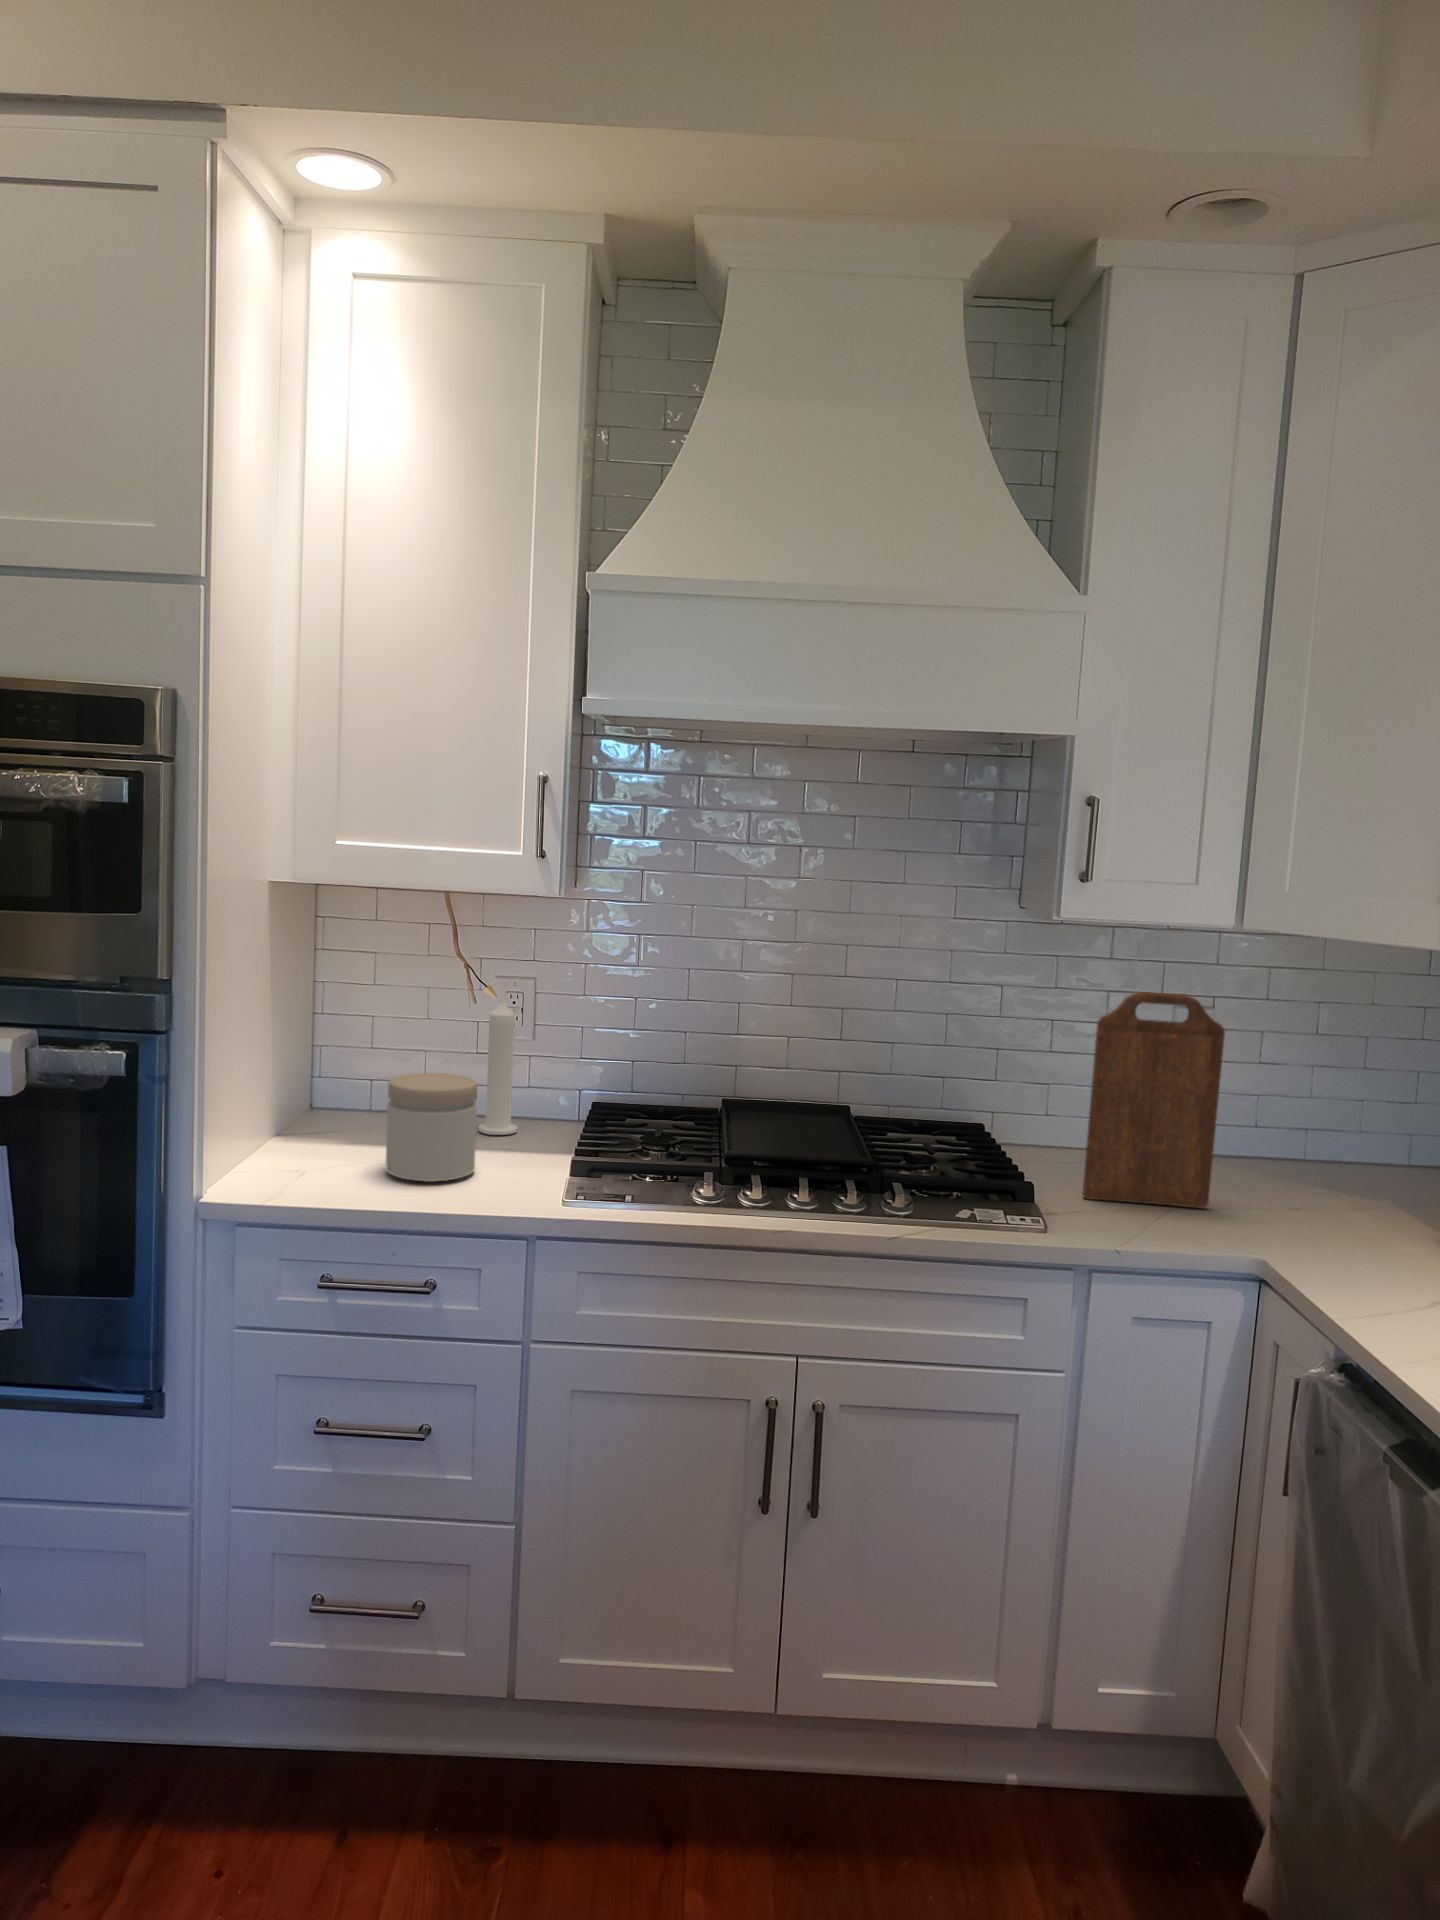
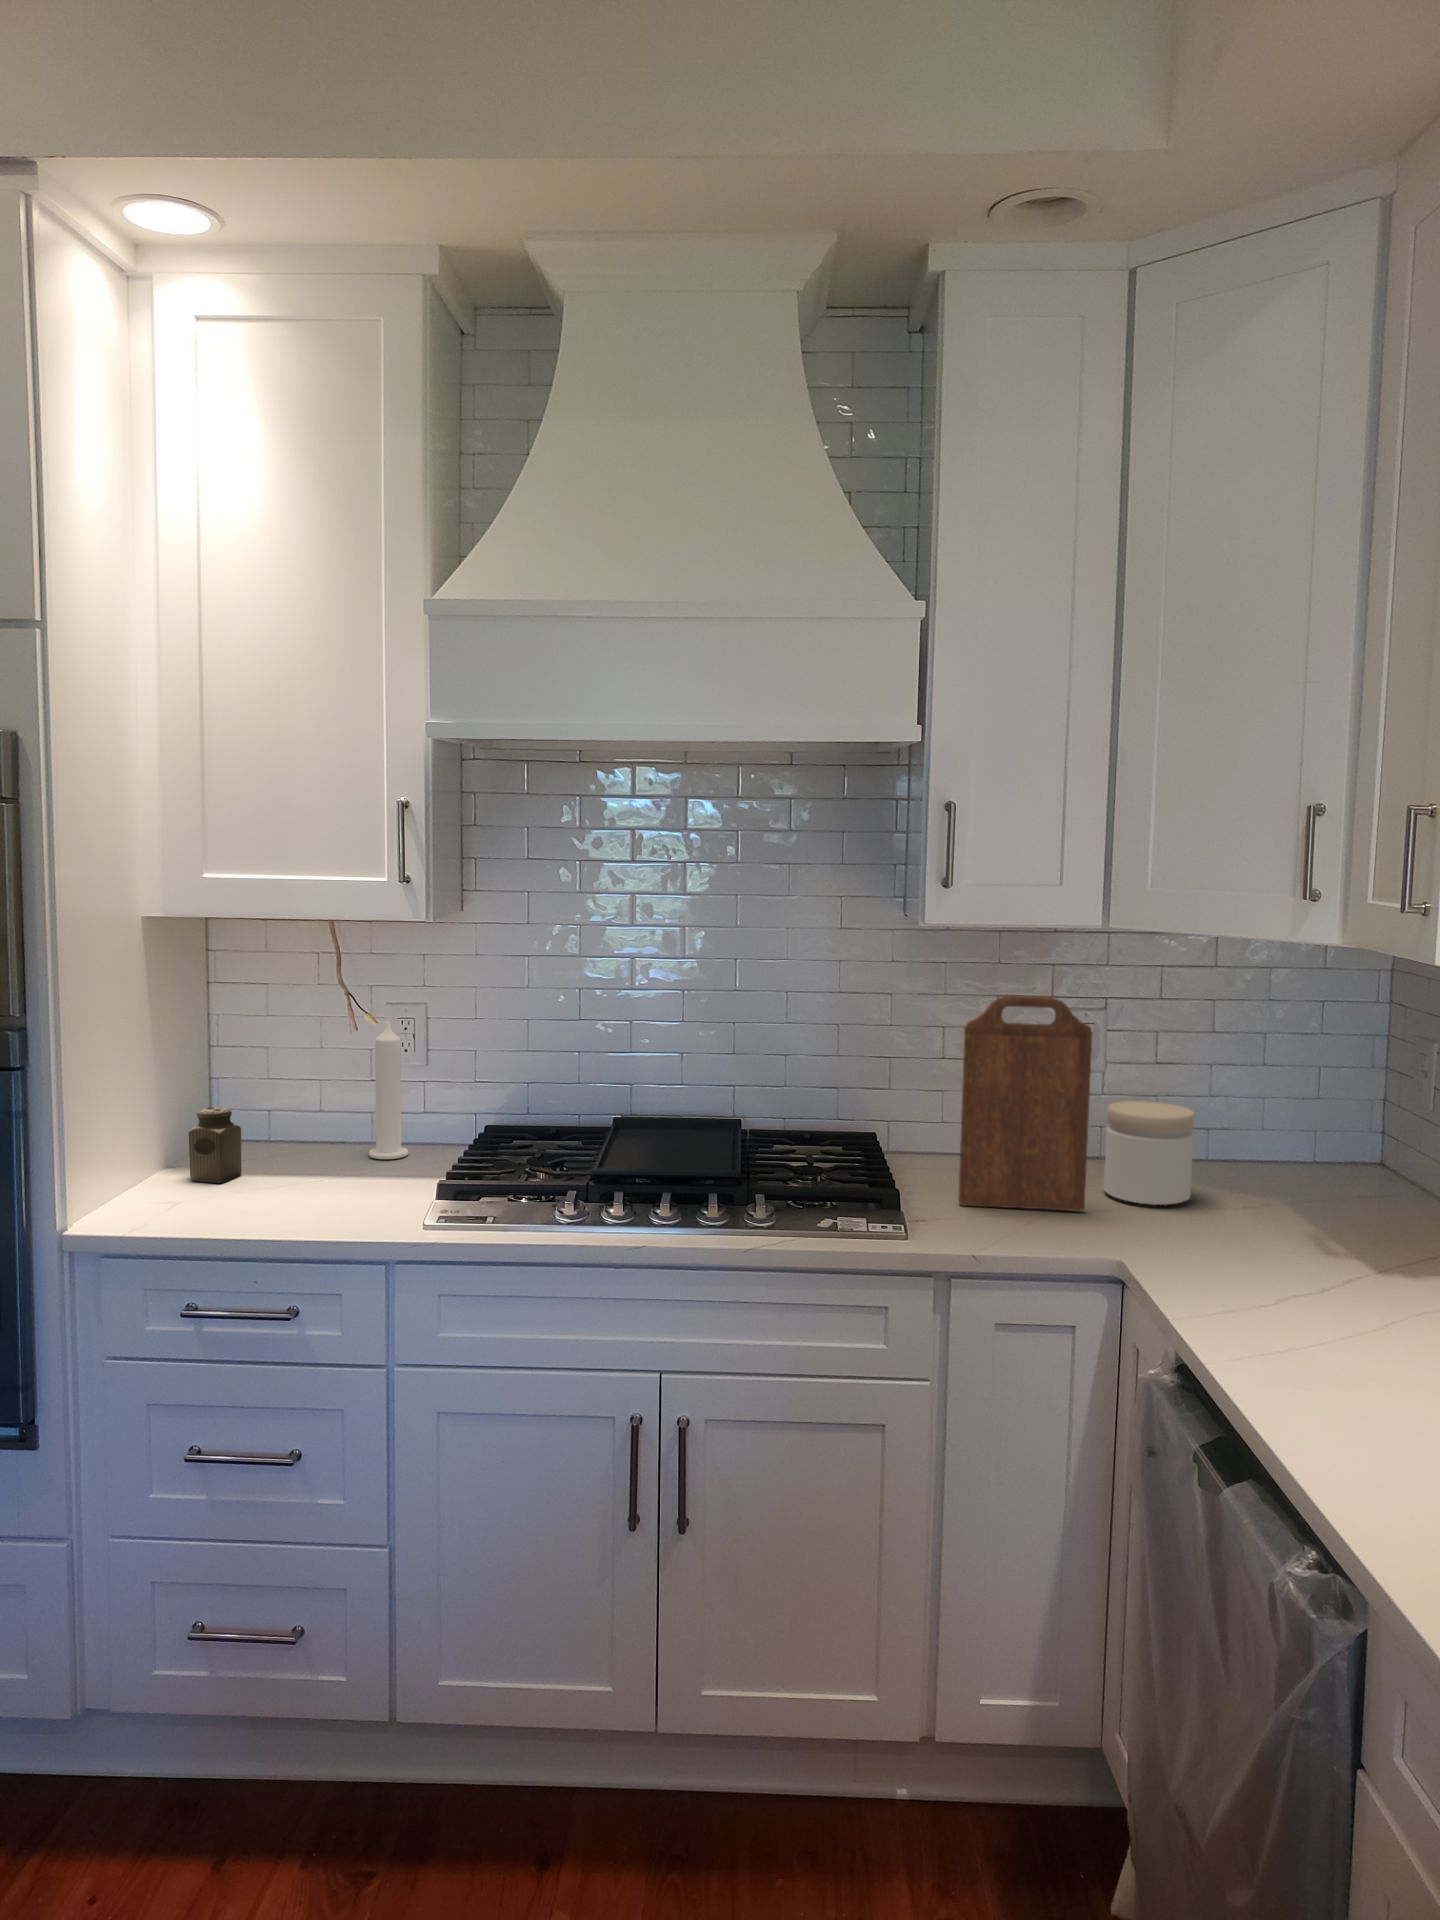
jar: present [386,1073,477,1182] -> present [1104,1101,1194,1205]
salt shaker: none [308,1077,359,1154] -> present [189,1107,242,1183]

